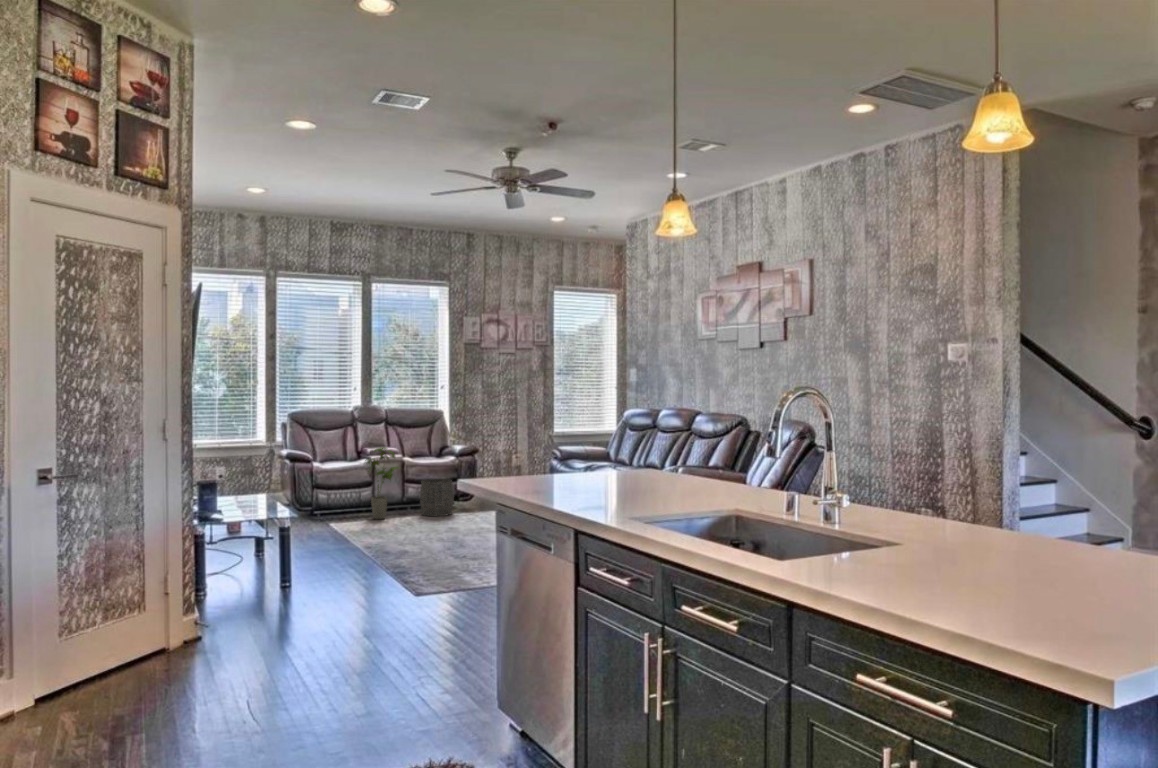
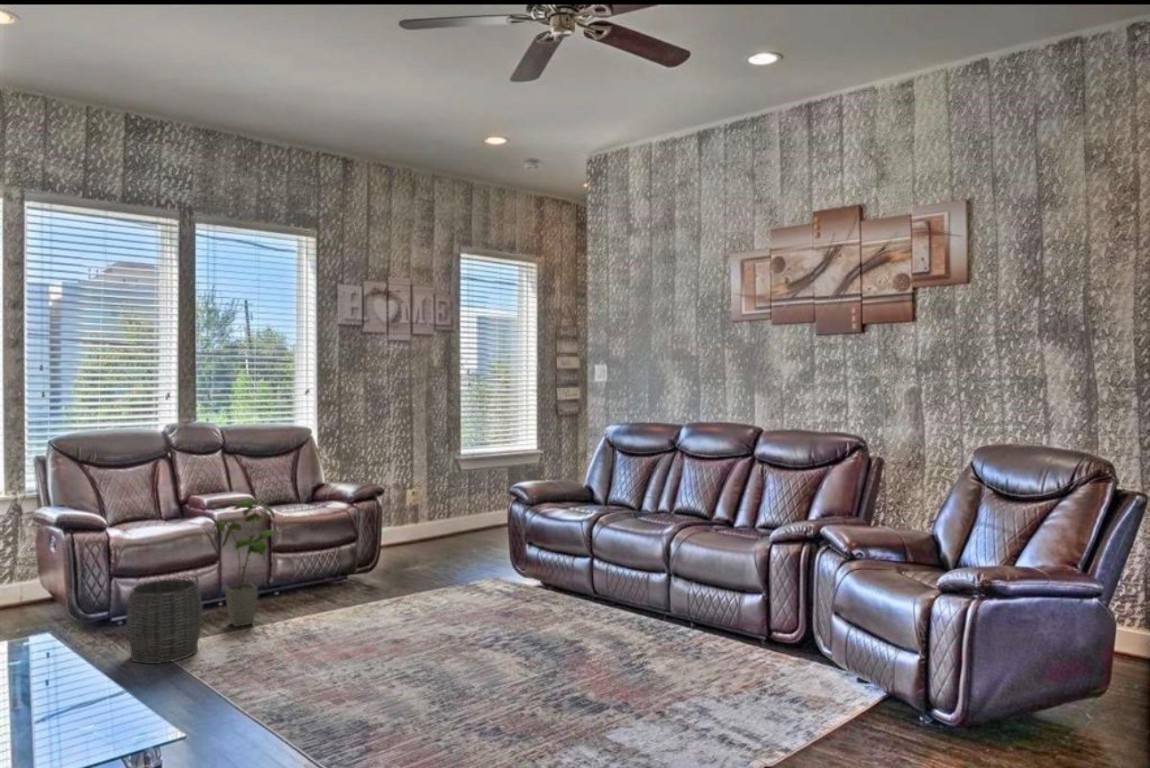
woven basket: present [420,479,454,516] -> present [126,579,202,664]

